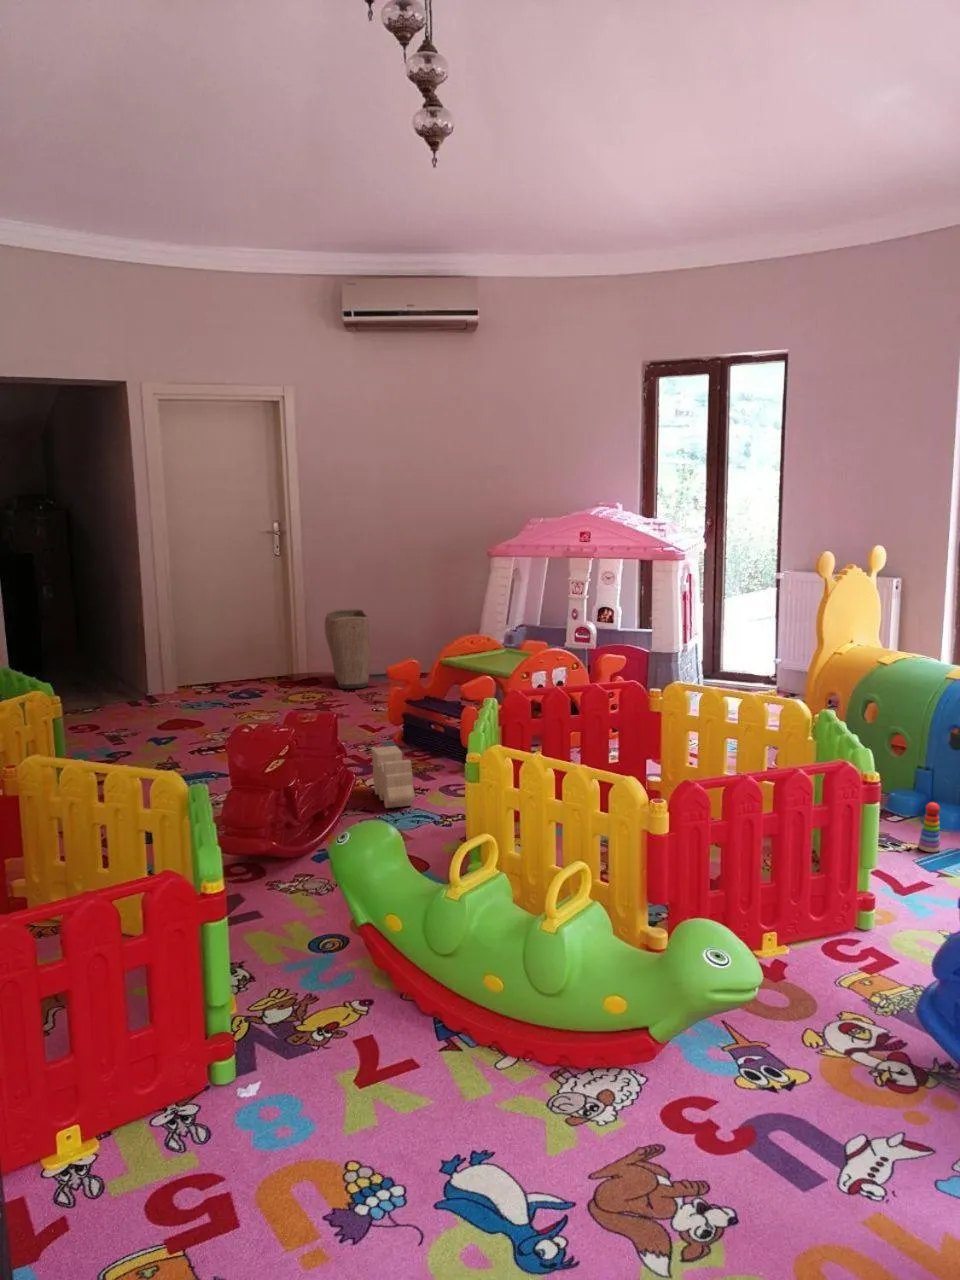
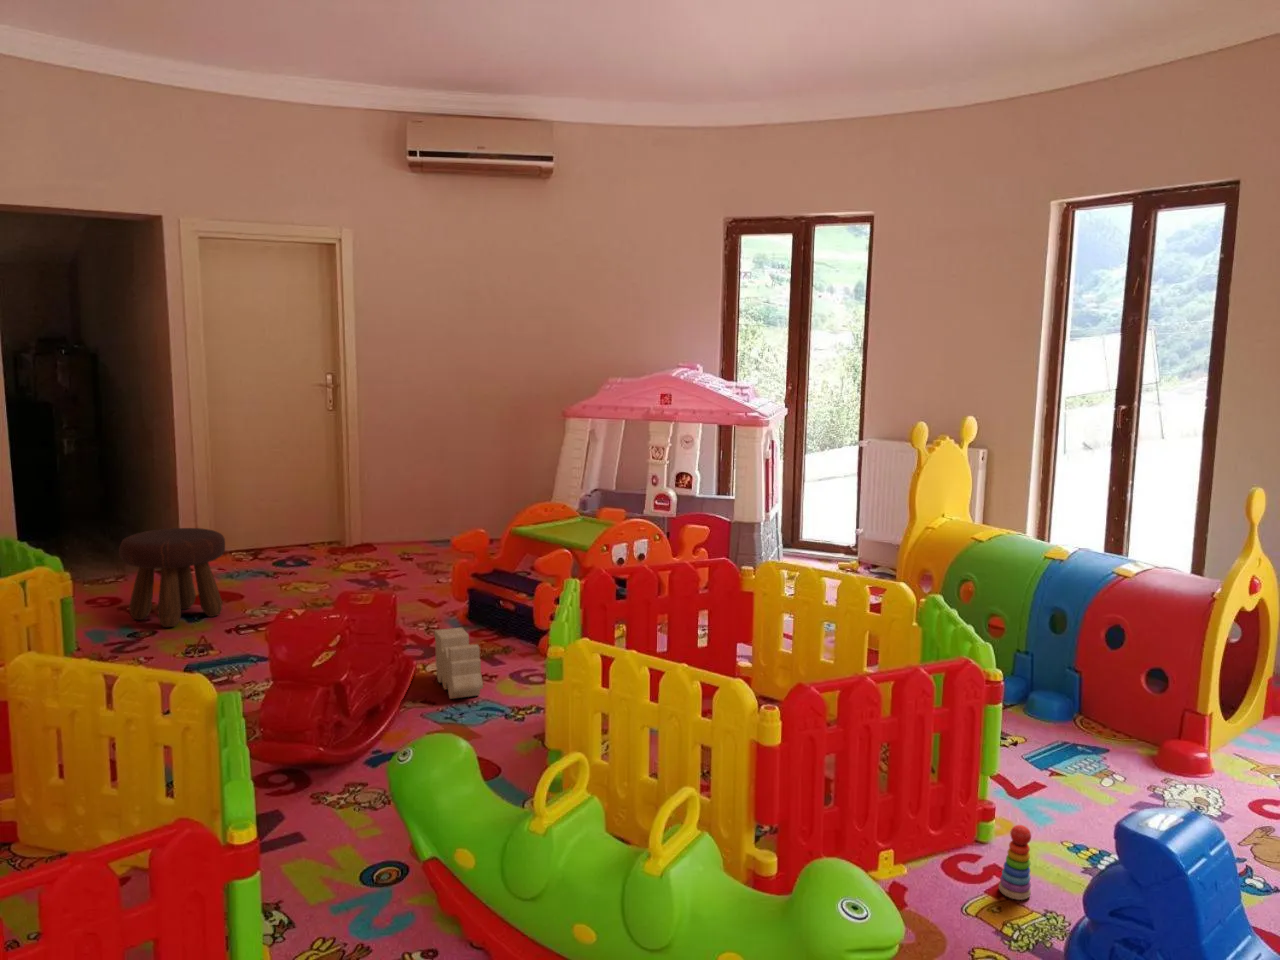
laundry basket: present [325,609,370,689] -> none [382,470,431,557]
footstool: none [96,662,187,749] -> present [119,528,225,627]
stacking toy: present [918,802,940,852] -> present [999,825,1031,900]

